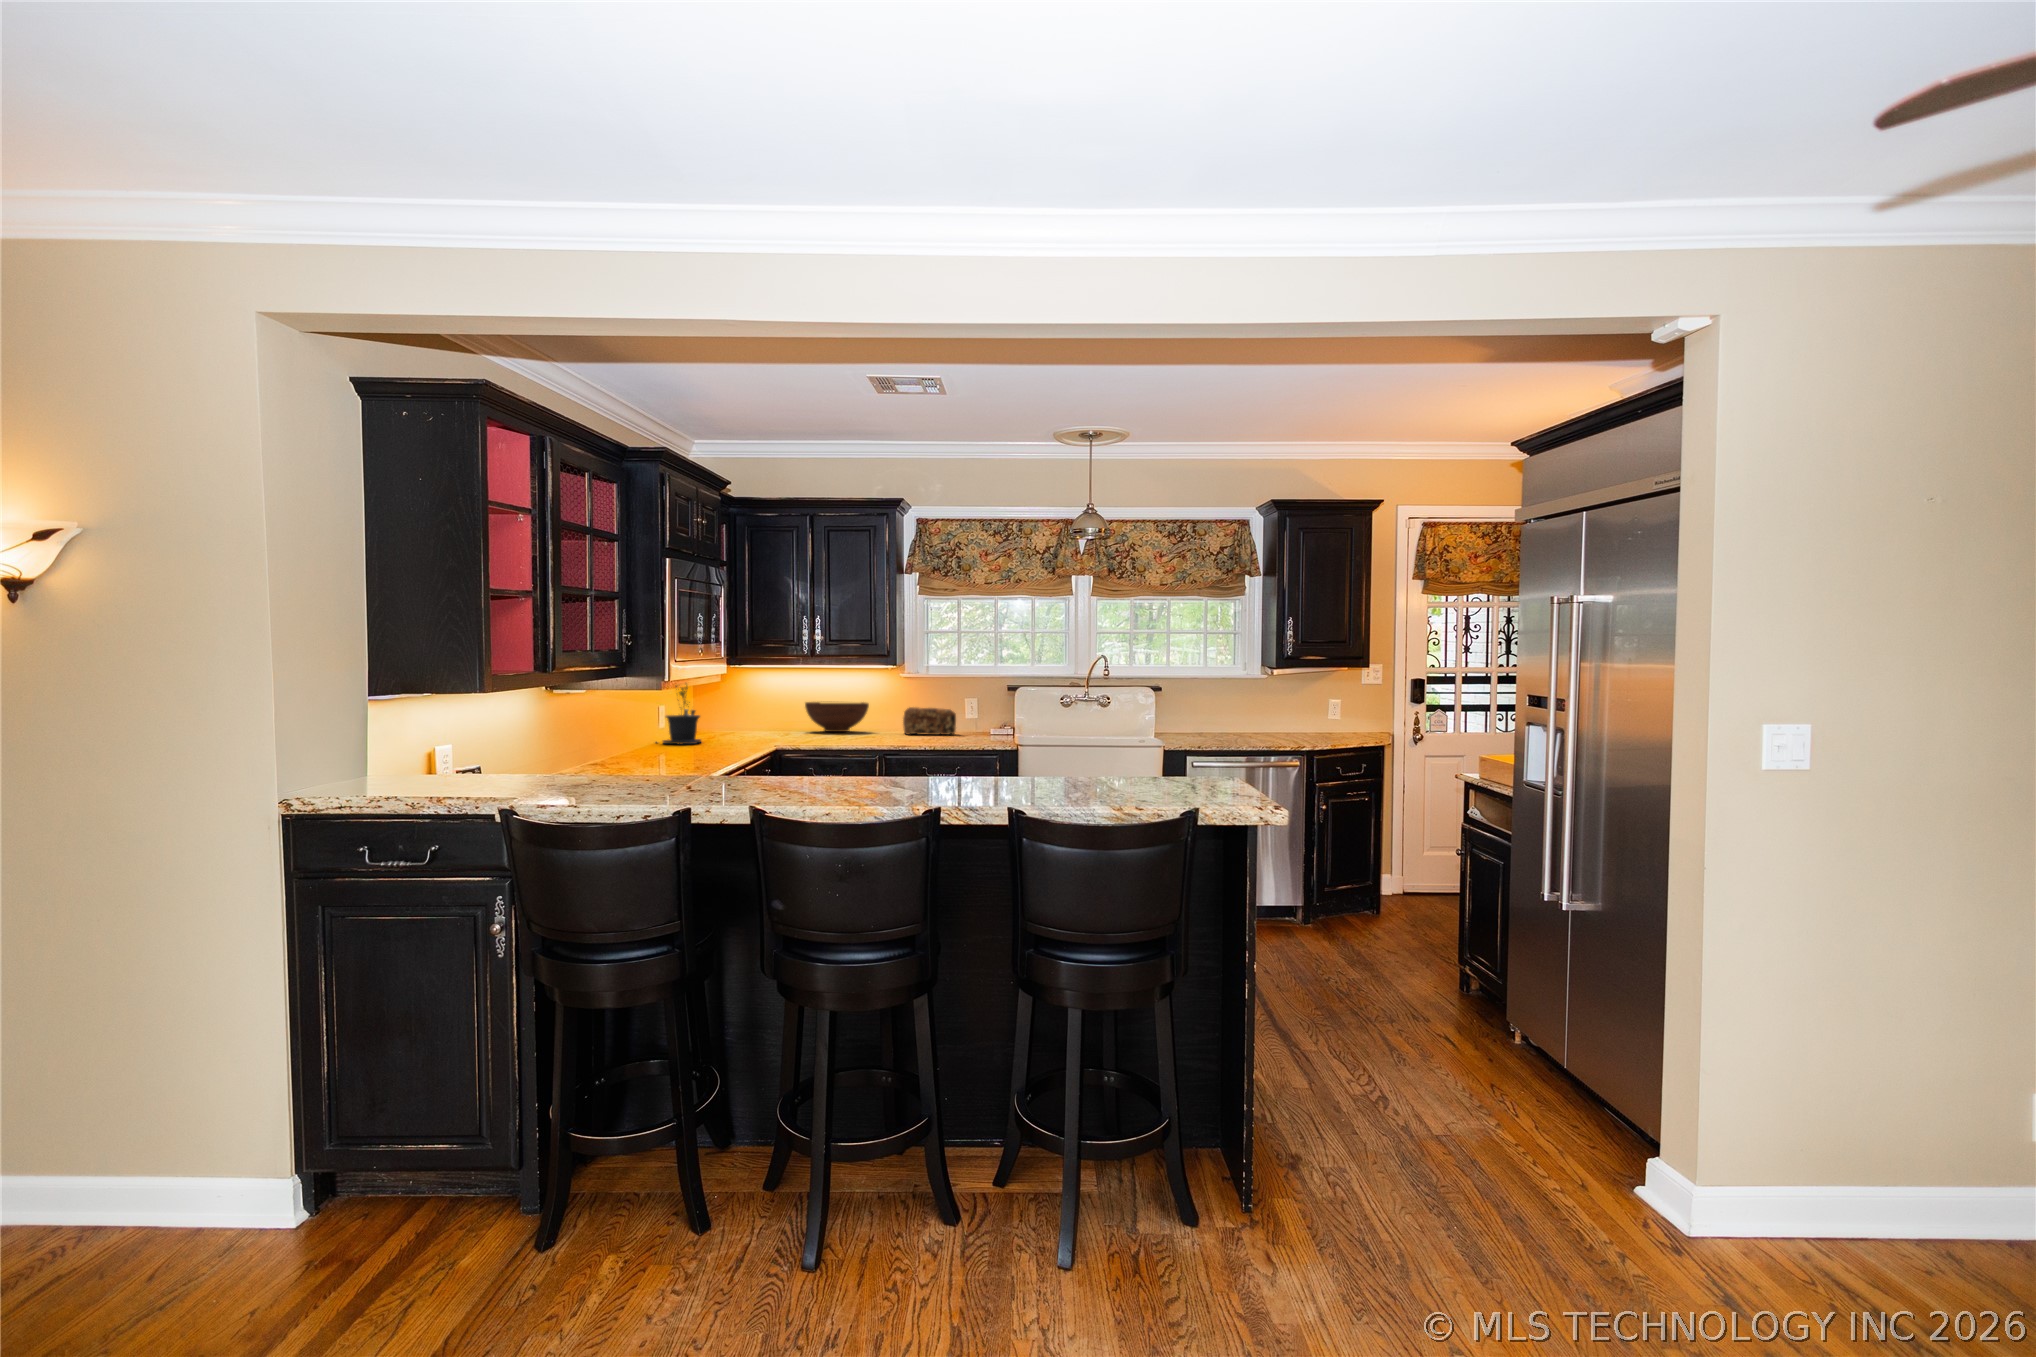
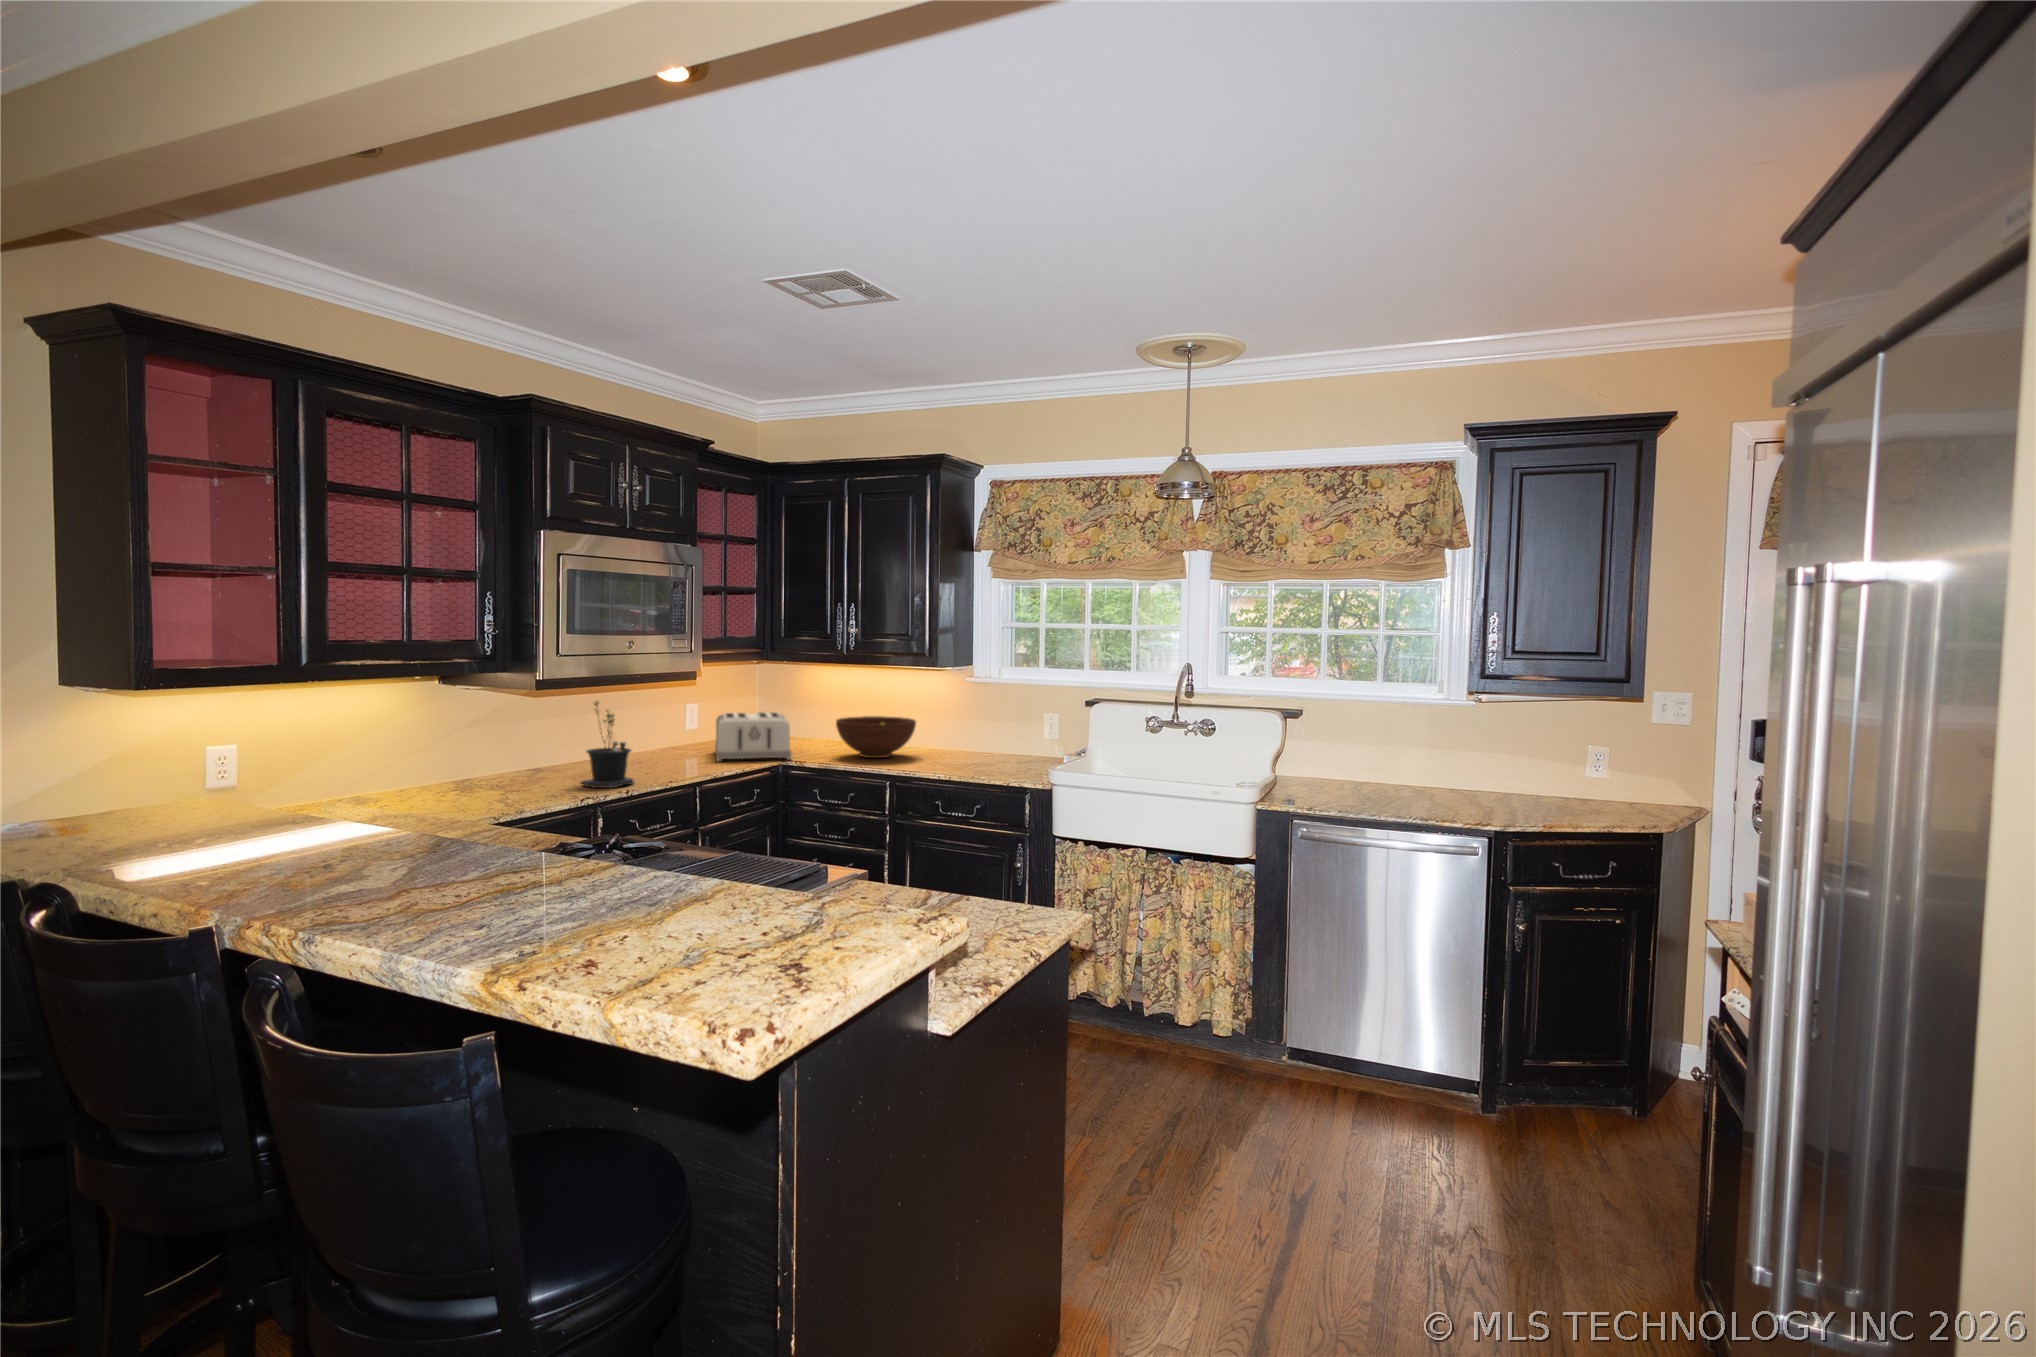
toaster: none [699,699,777,735] -> present [715,712,791,761]
bread loaf: present [903,707,956,735] -> none [944,731,1014,770]

